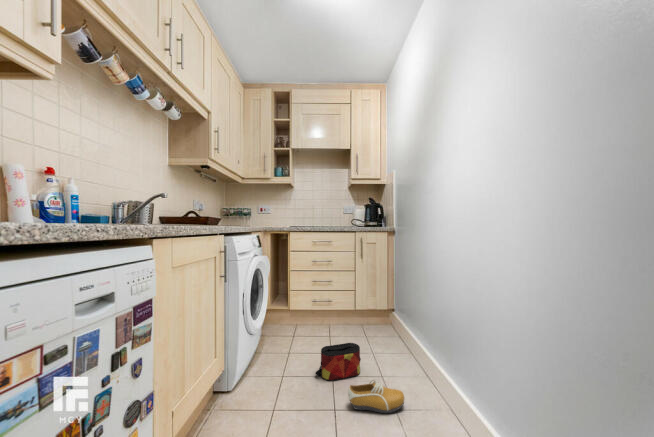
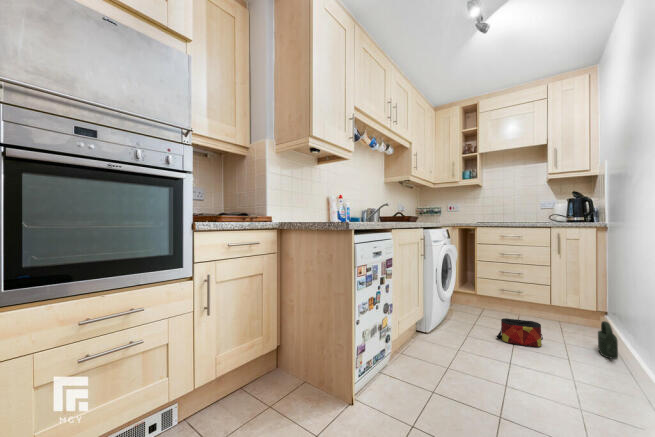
watering can: none [402,327,423,367] -> present [598,321,618,359]
shoe: present [348,380,404,413] -> none [521,343,579,372]

